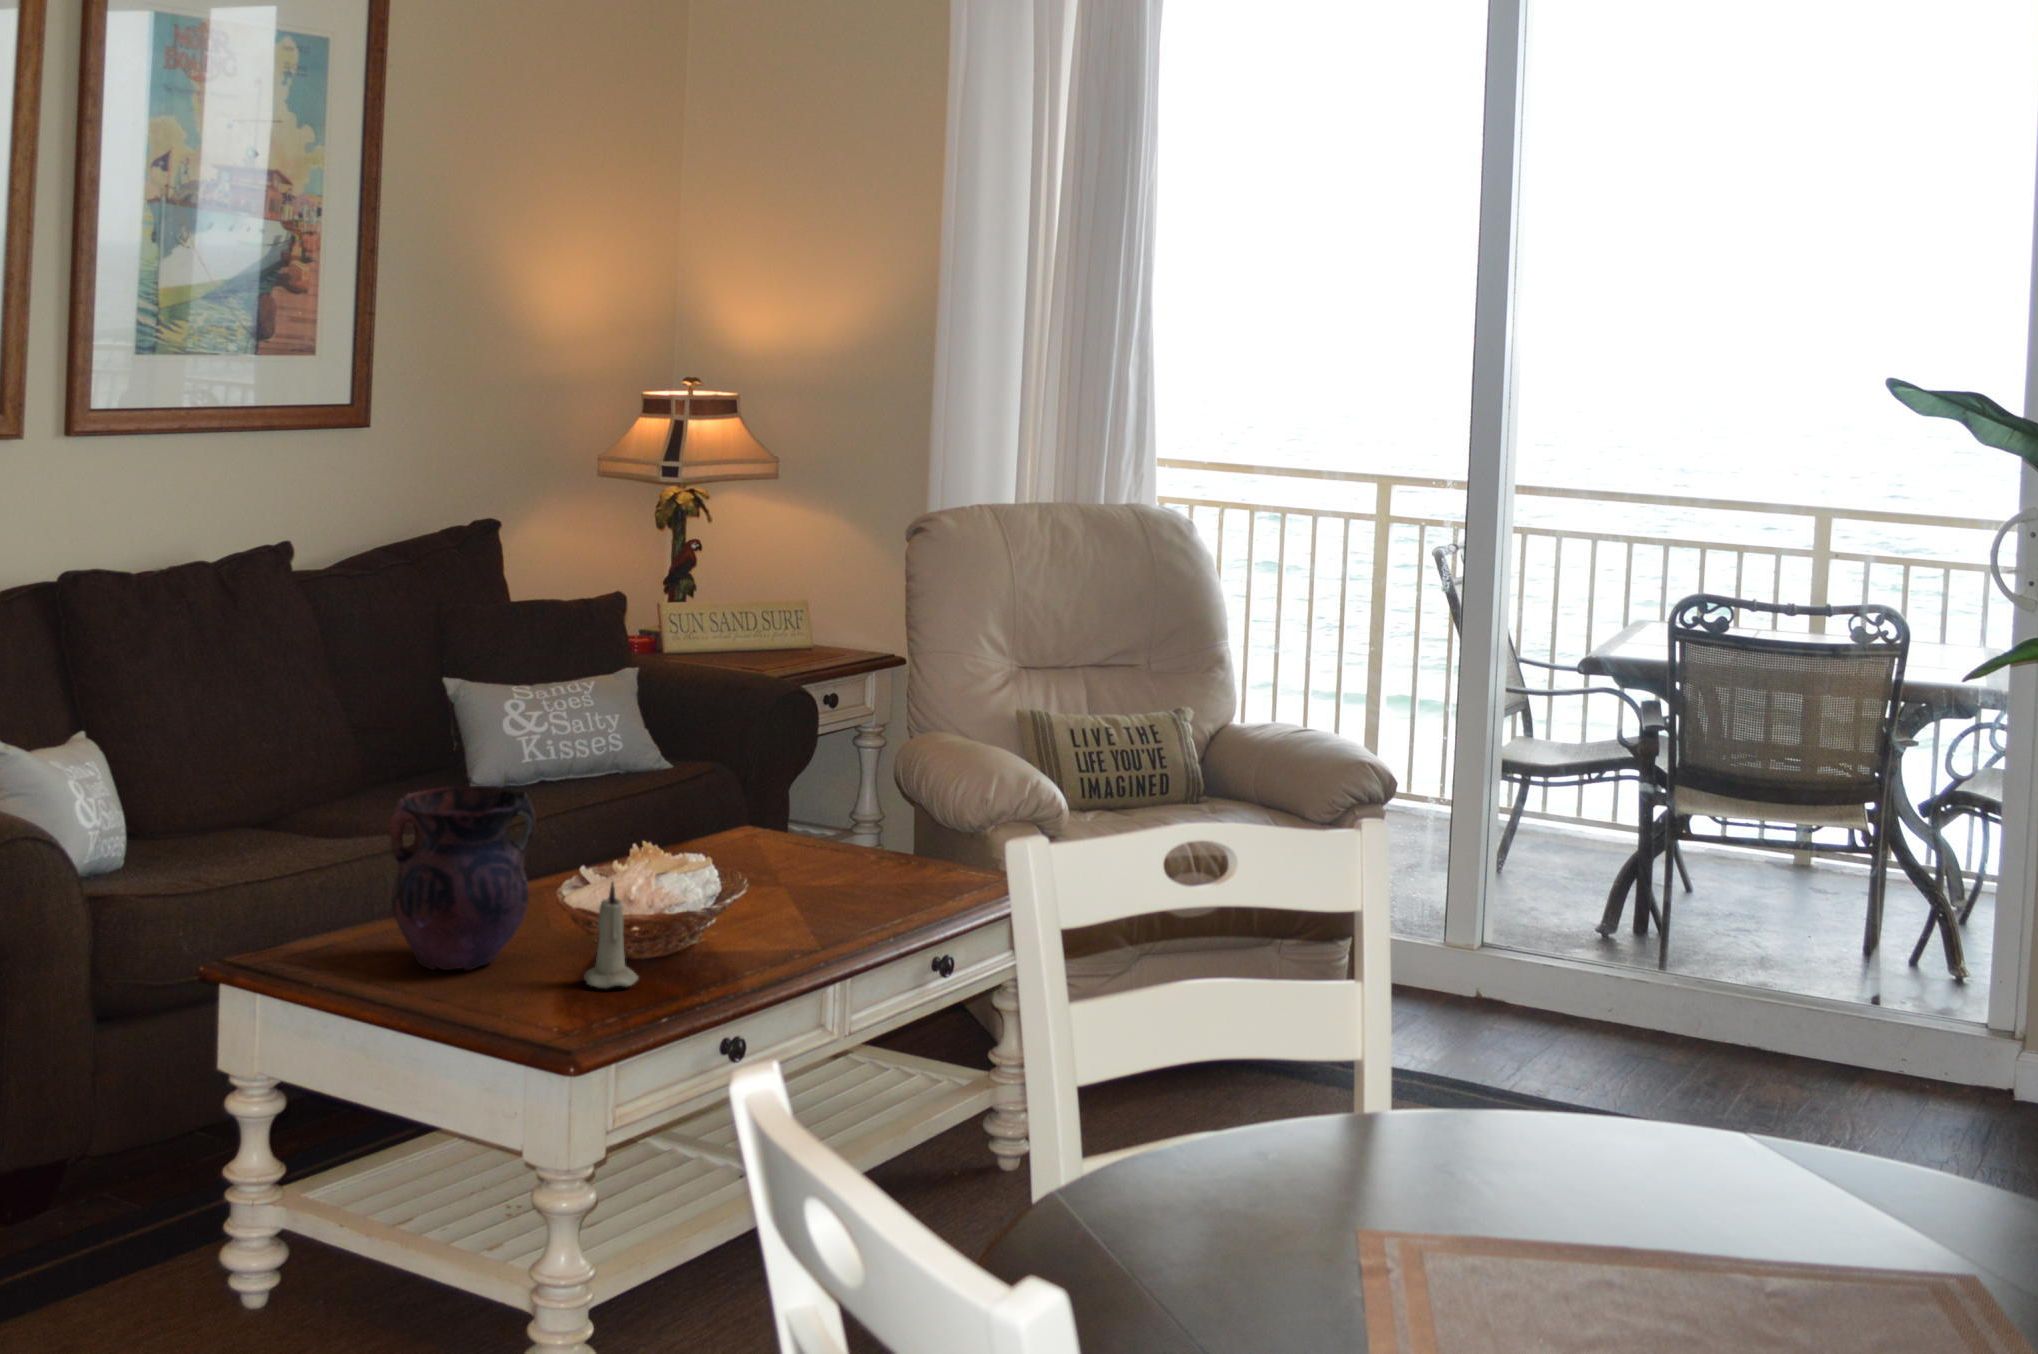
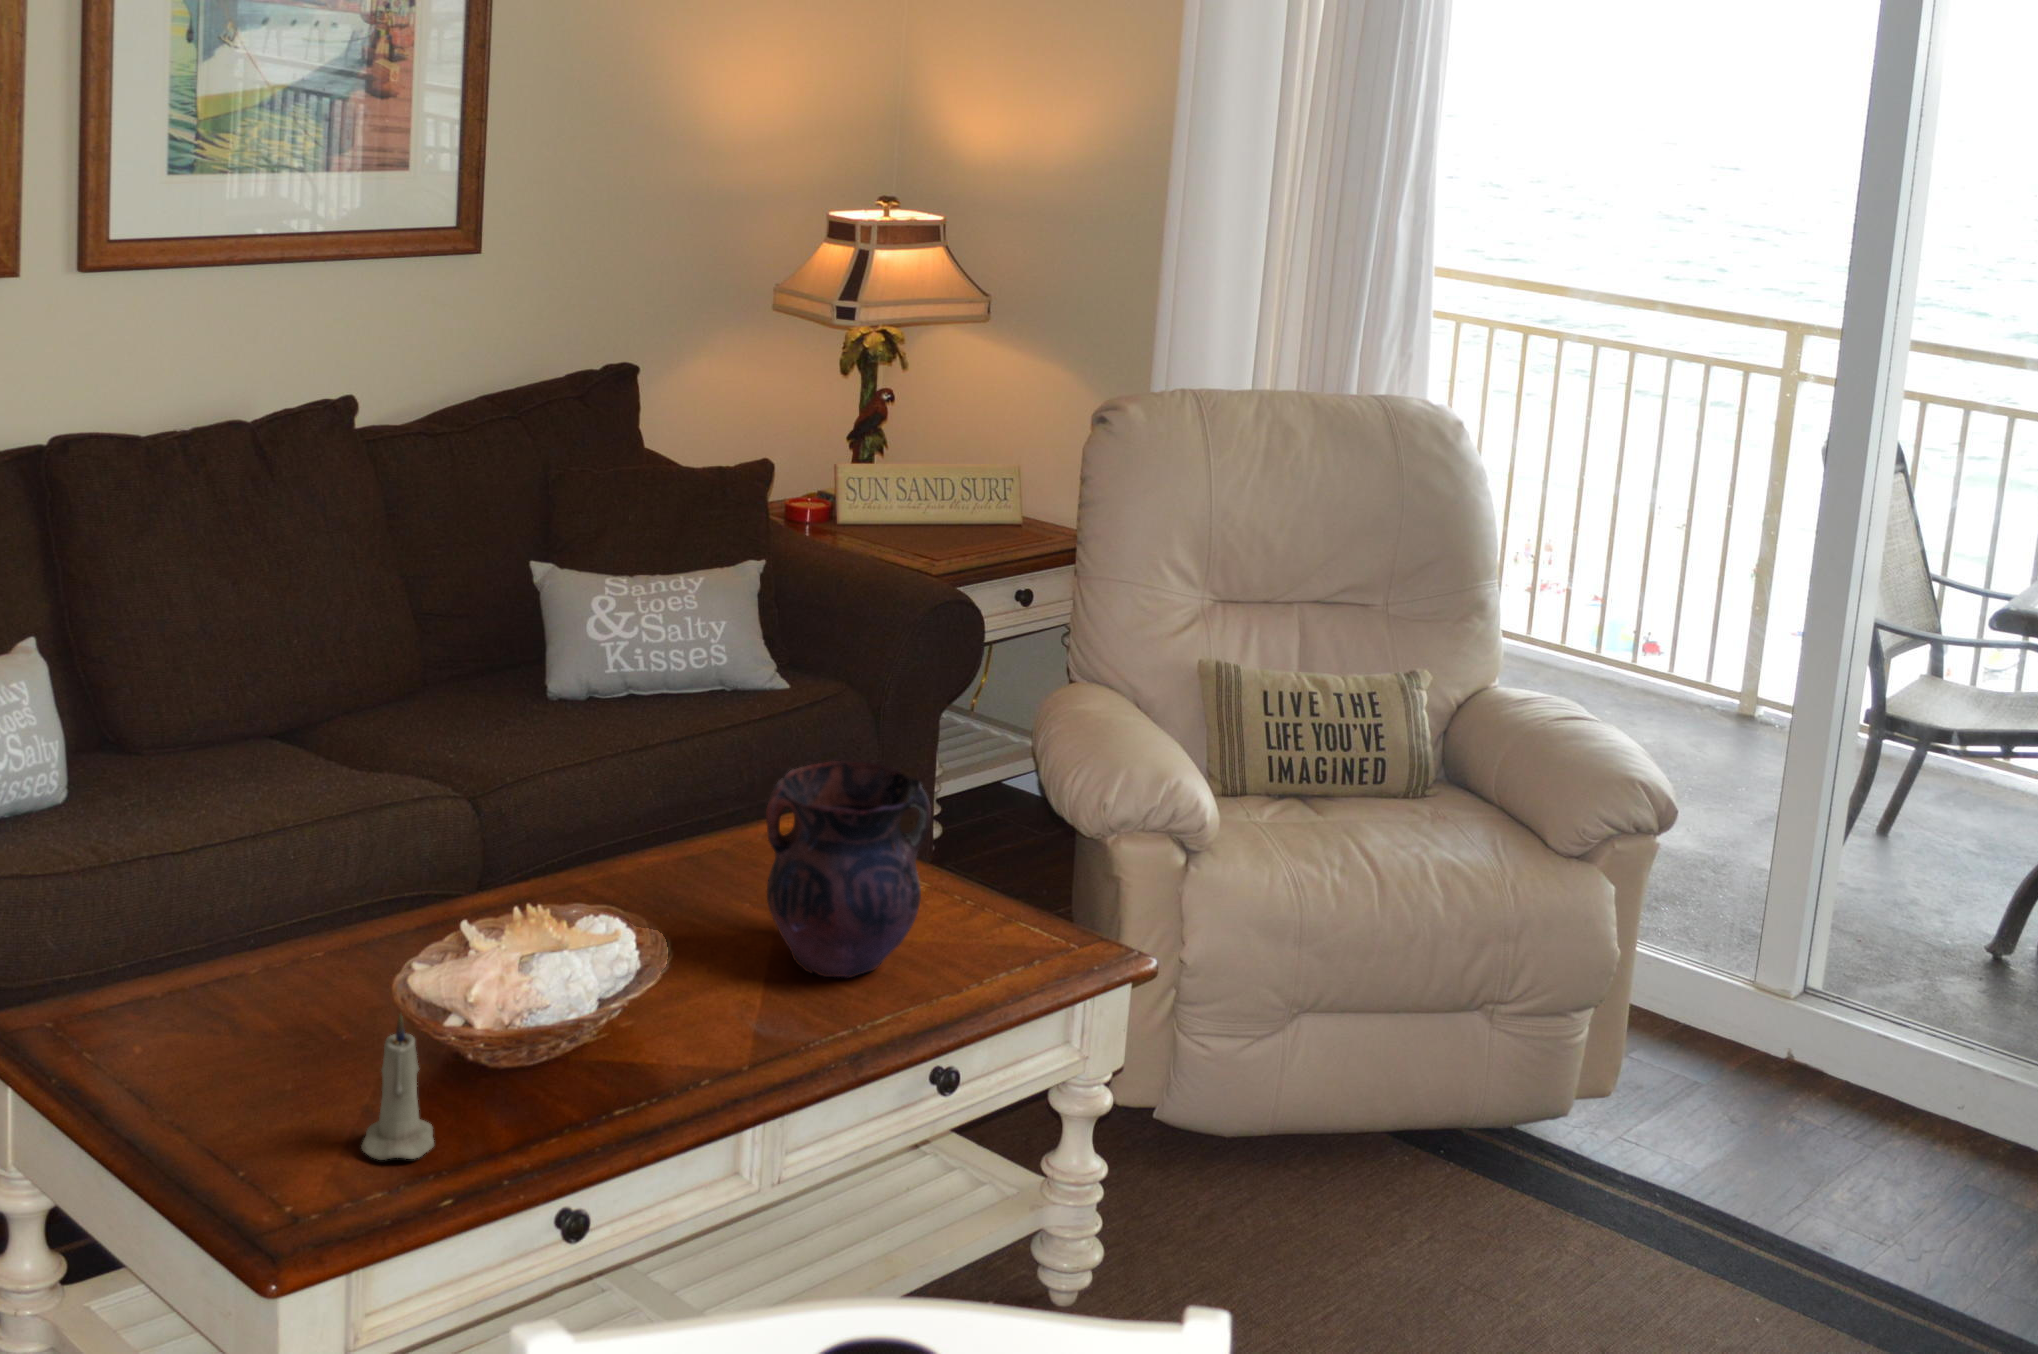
vase: present [390,786,536,970] -> present [766,761,931,978]

